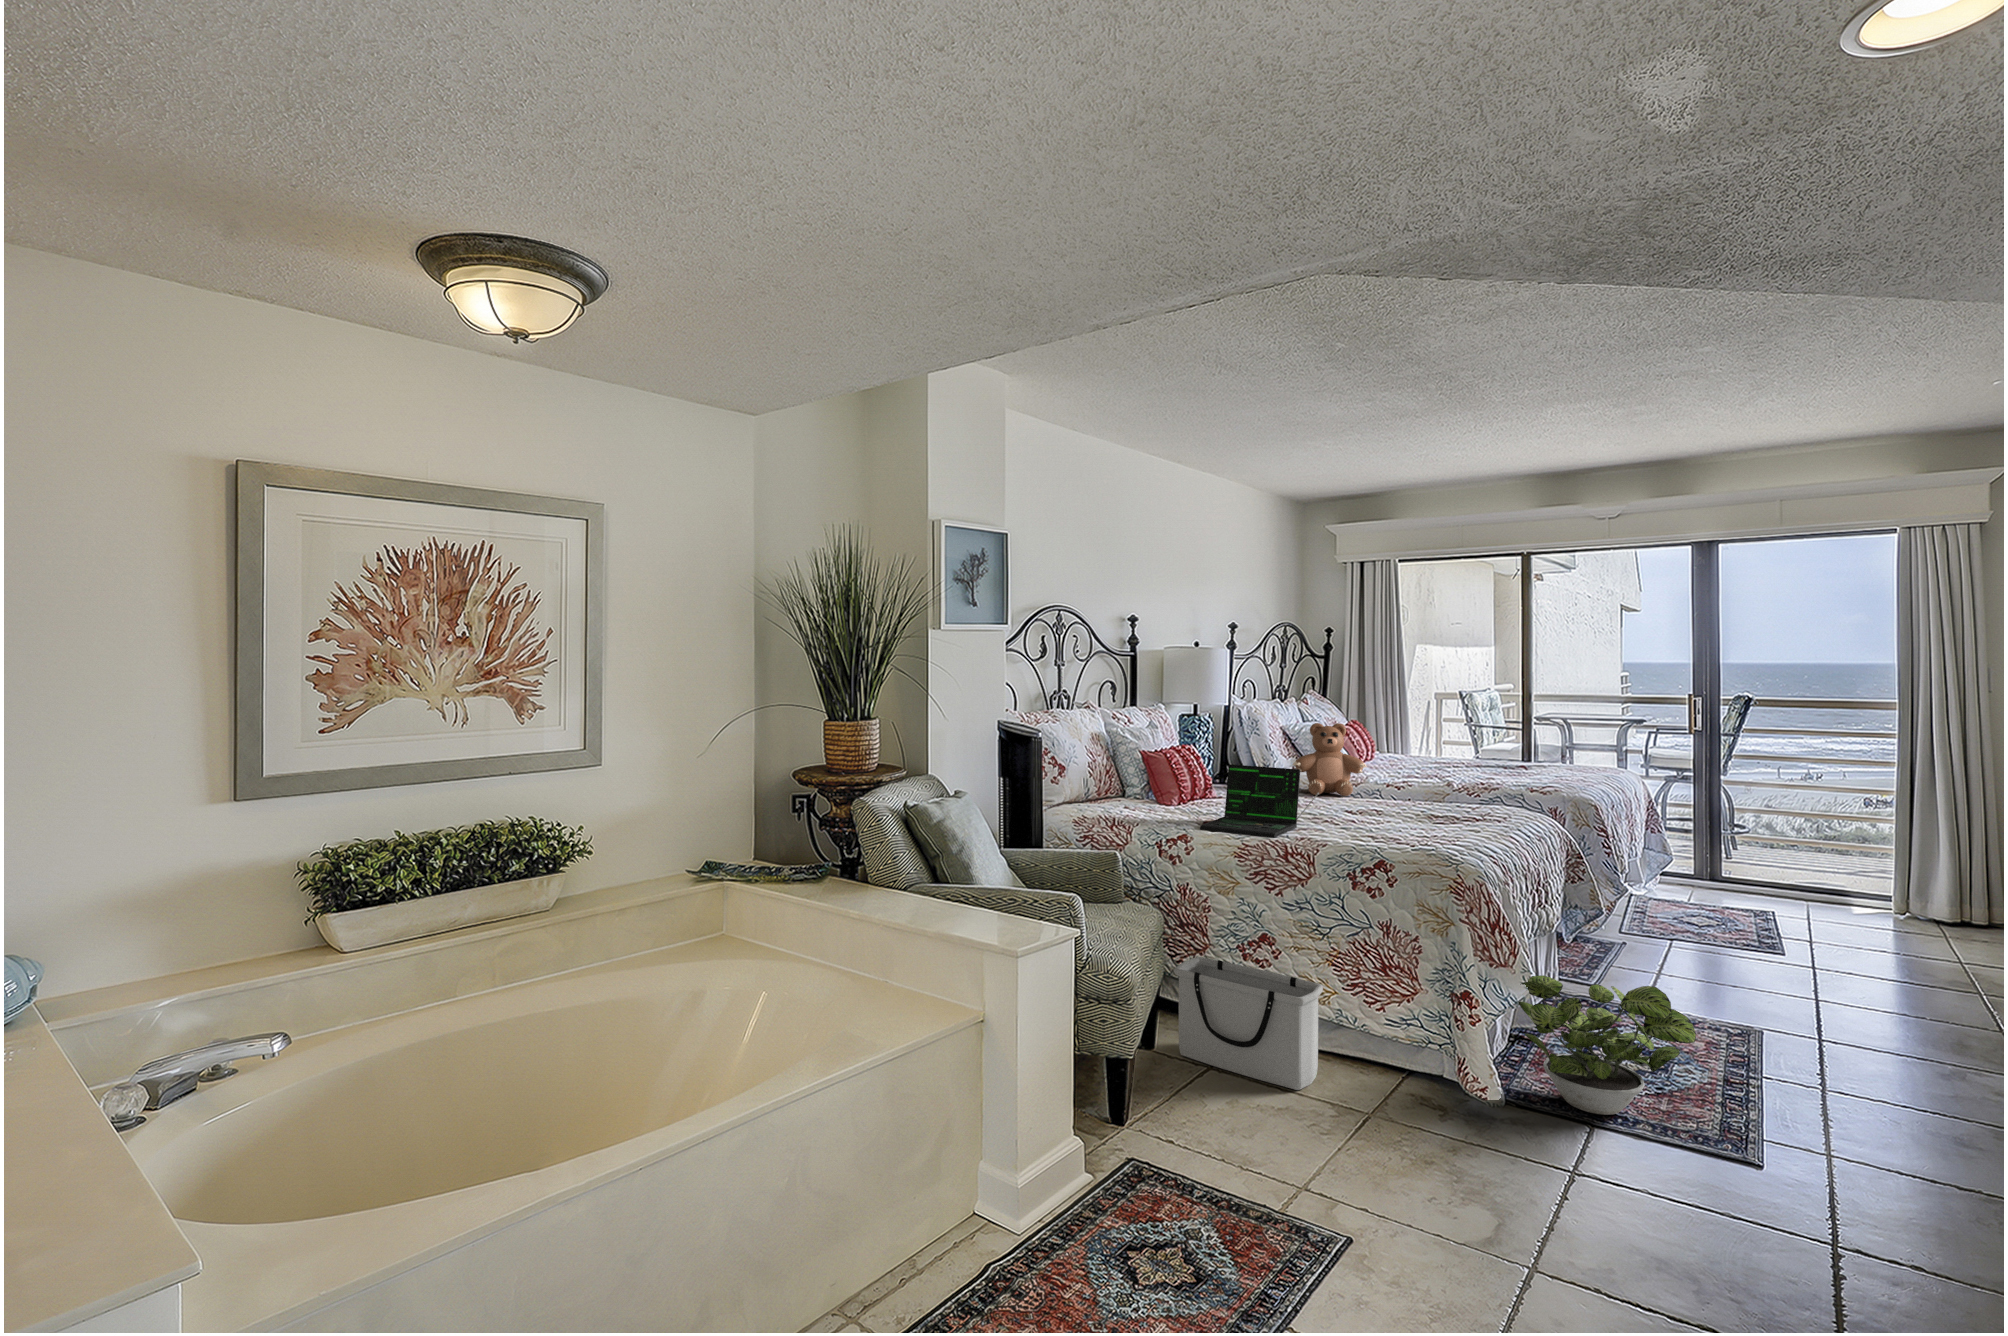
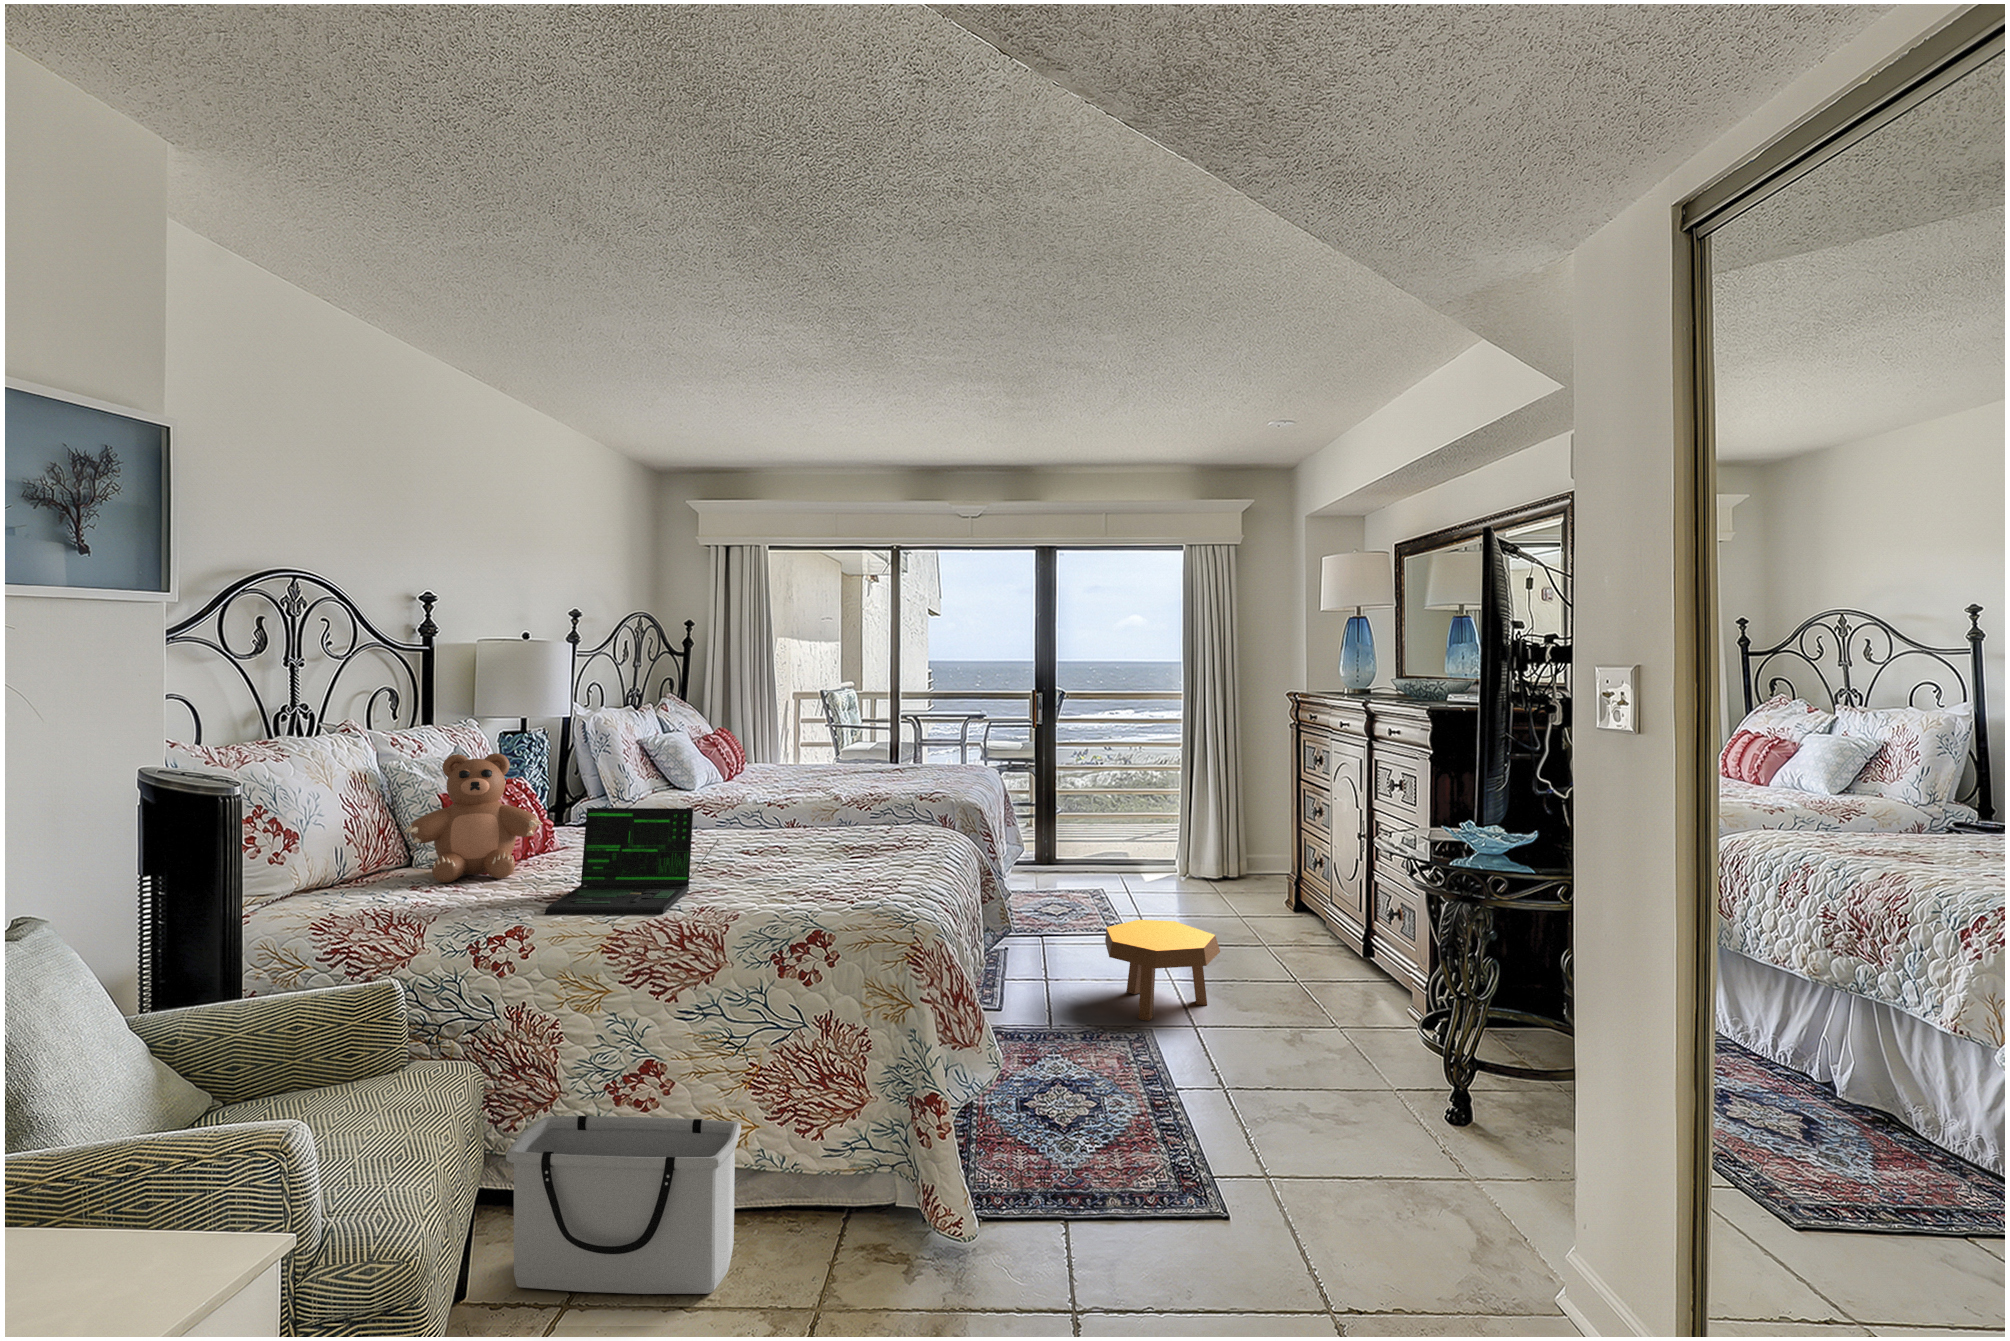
teddy bear: present [1292,723,1367,796] -> present [404,753,543,883]
footstool: none [1723,927,1875,1026] -> present [1105,920,1220,1021]
potted plant: present [1518,975,1696,1115] -> none [969,1035,1156,1198]

